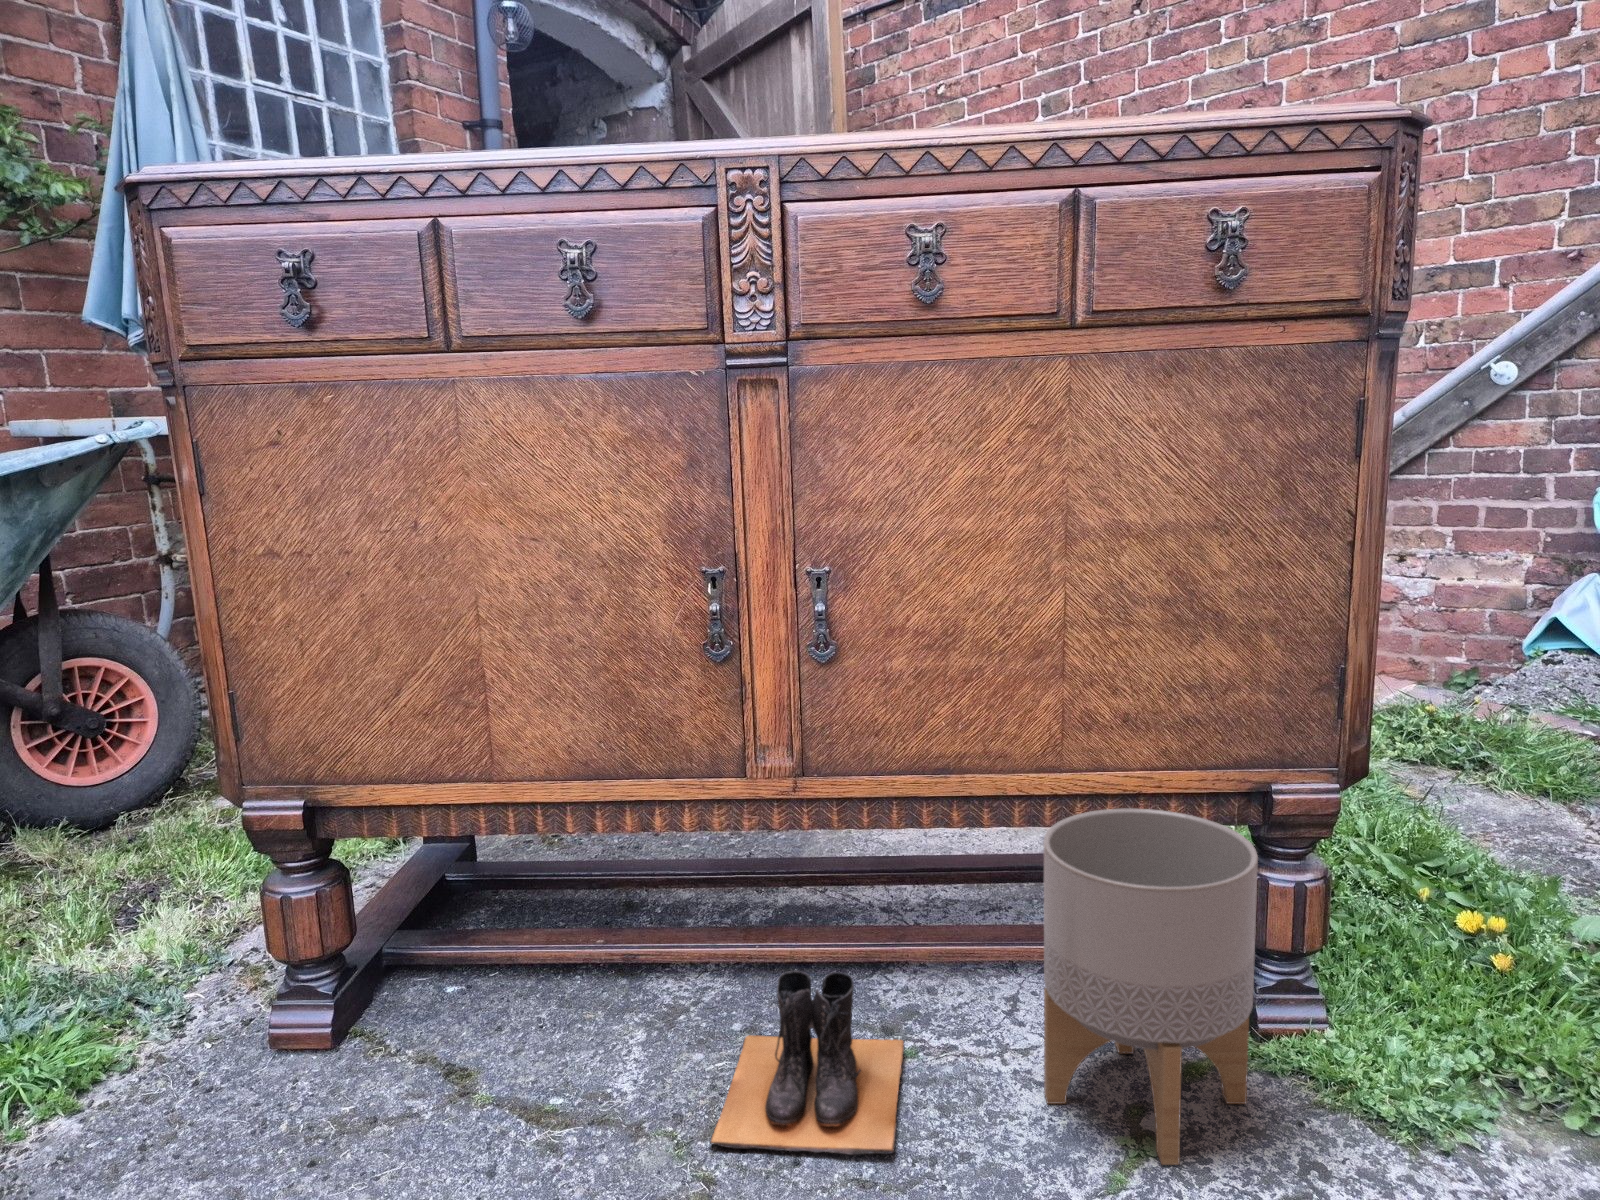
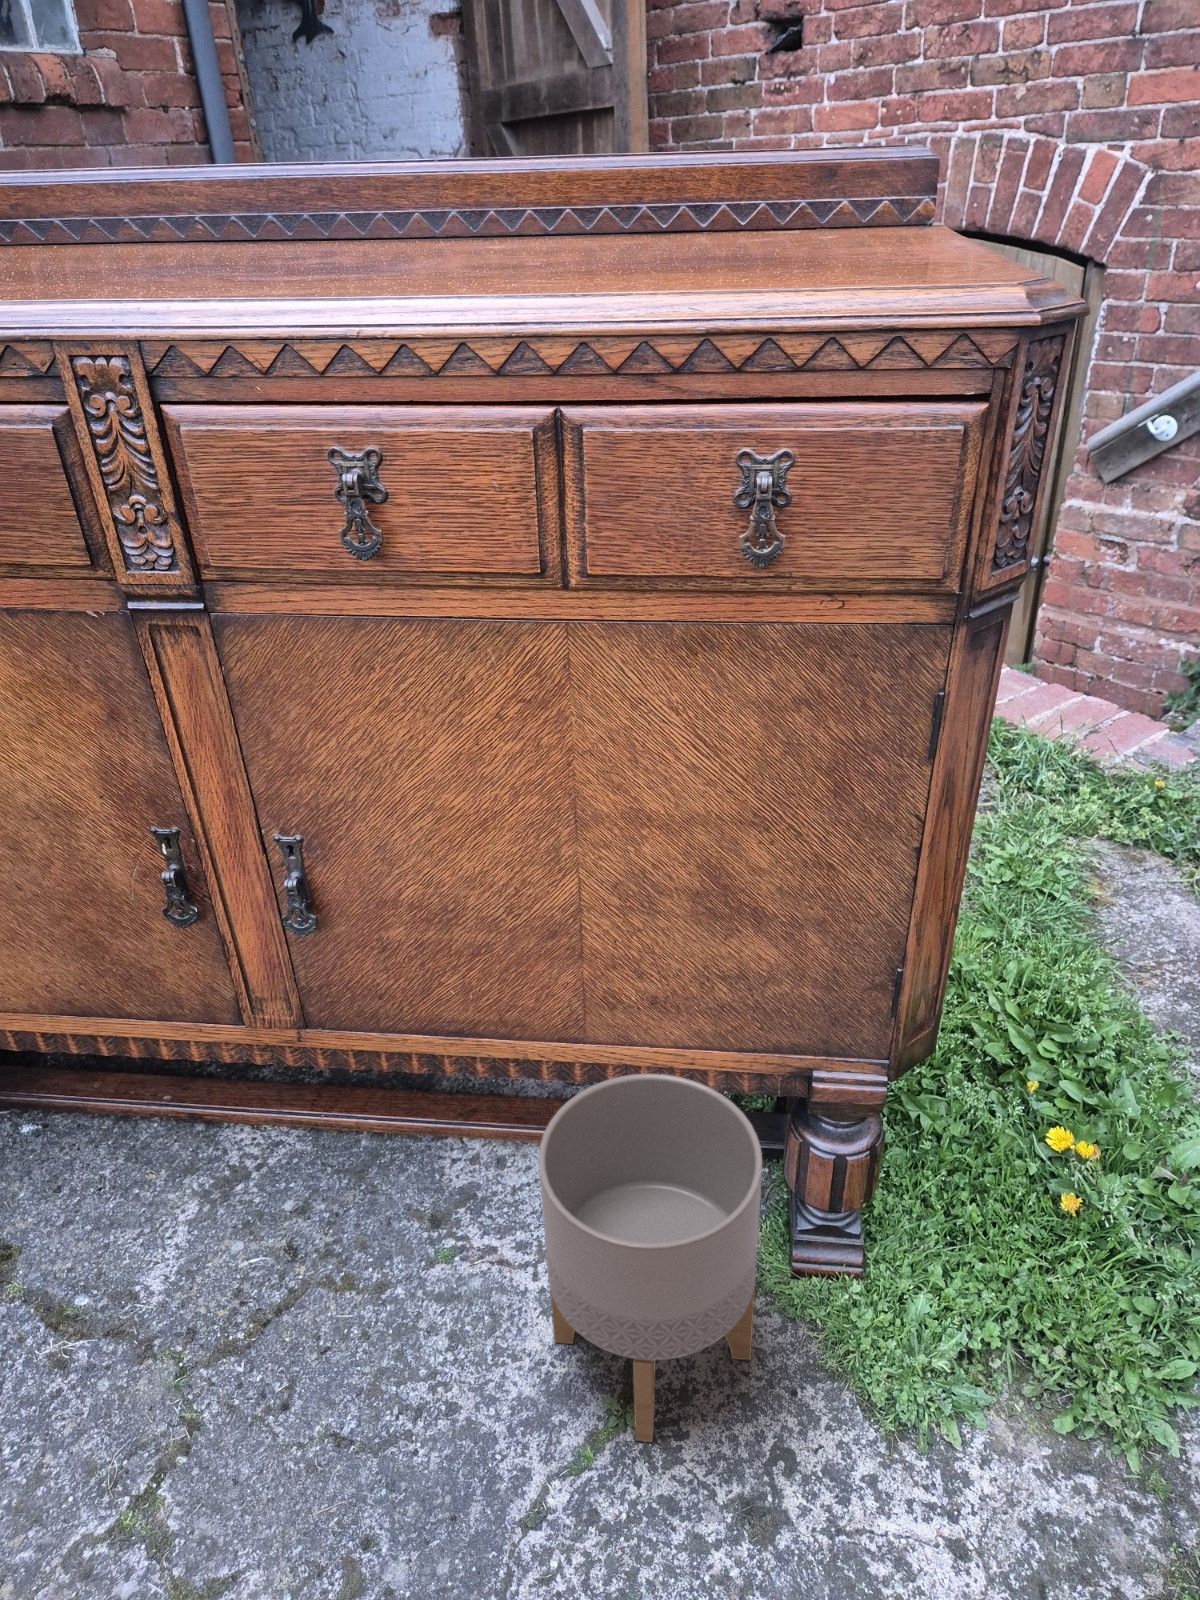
boots: present [710,971,904,1155] -> none [210,1199,438,1407]

